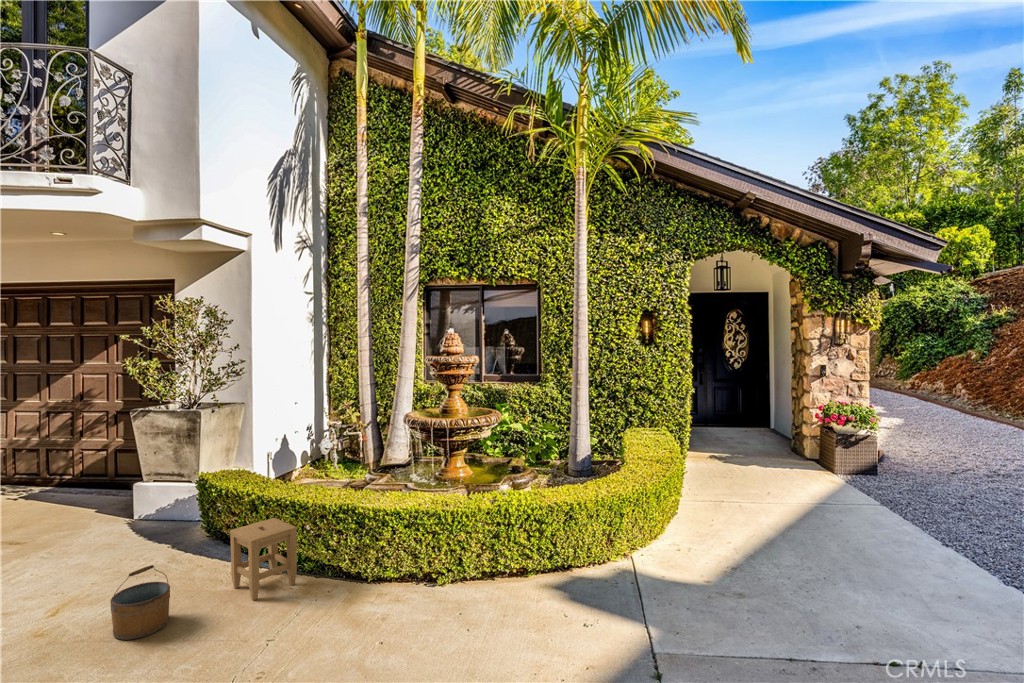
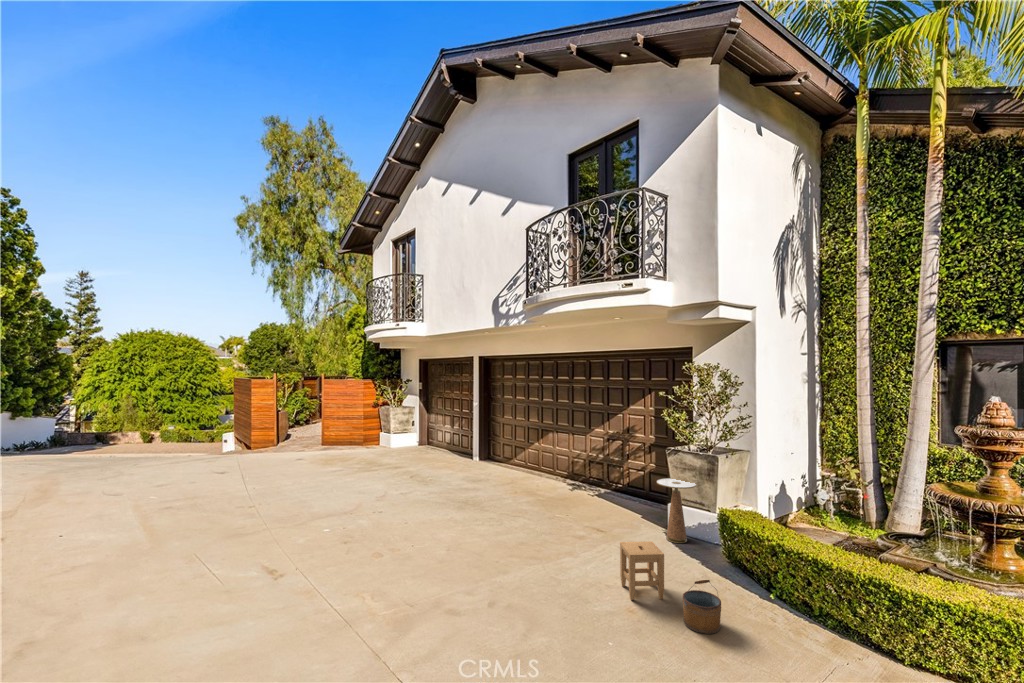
side table: none [109,450,171,535] -> present [656,478,697,543]
stool: present [230,518,297,600] -> present [620,541,664,600]

